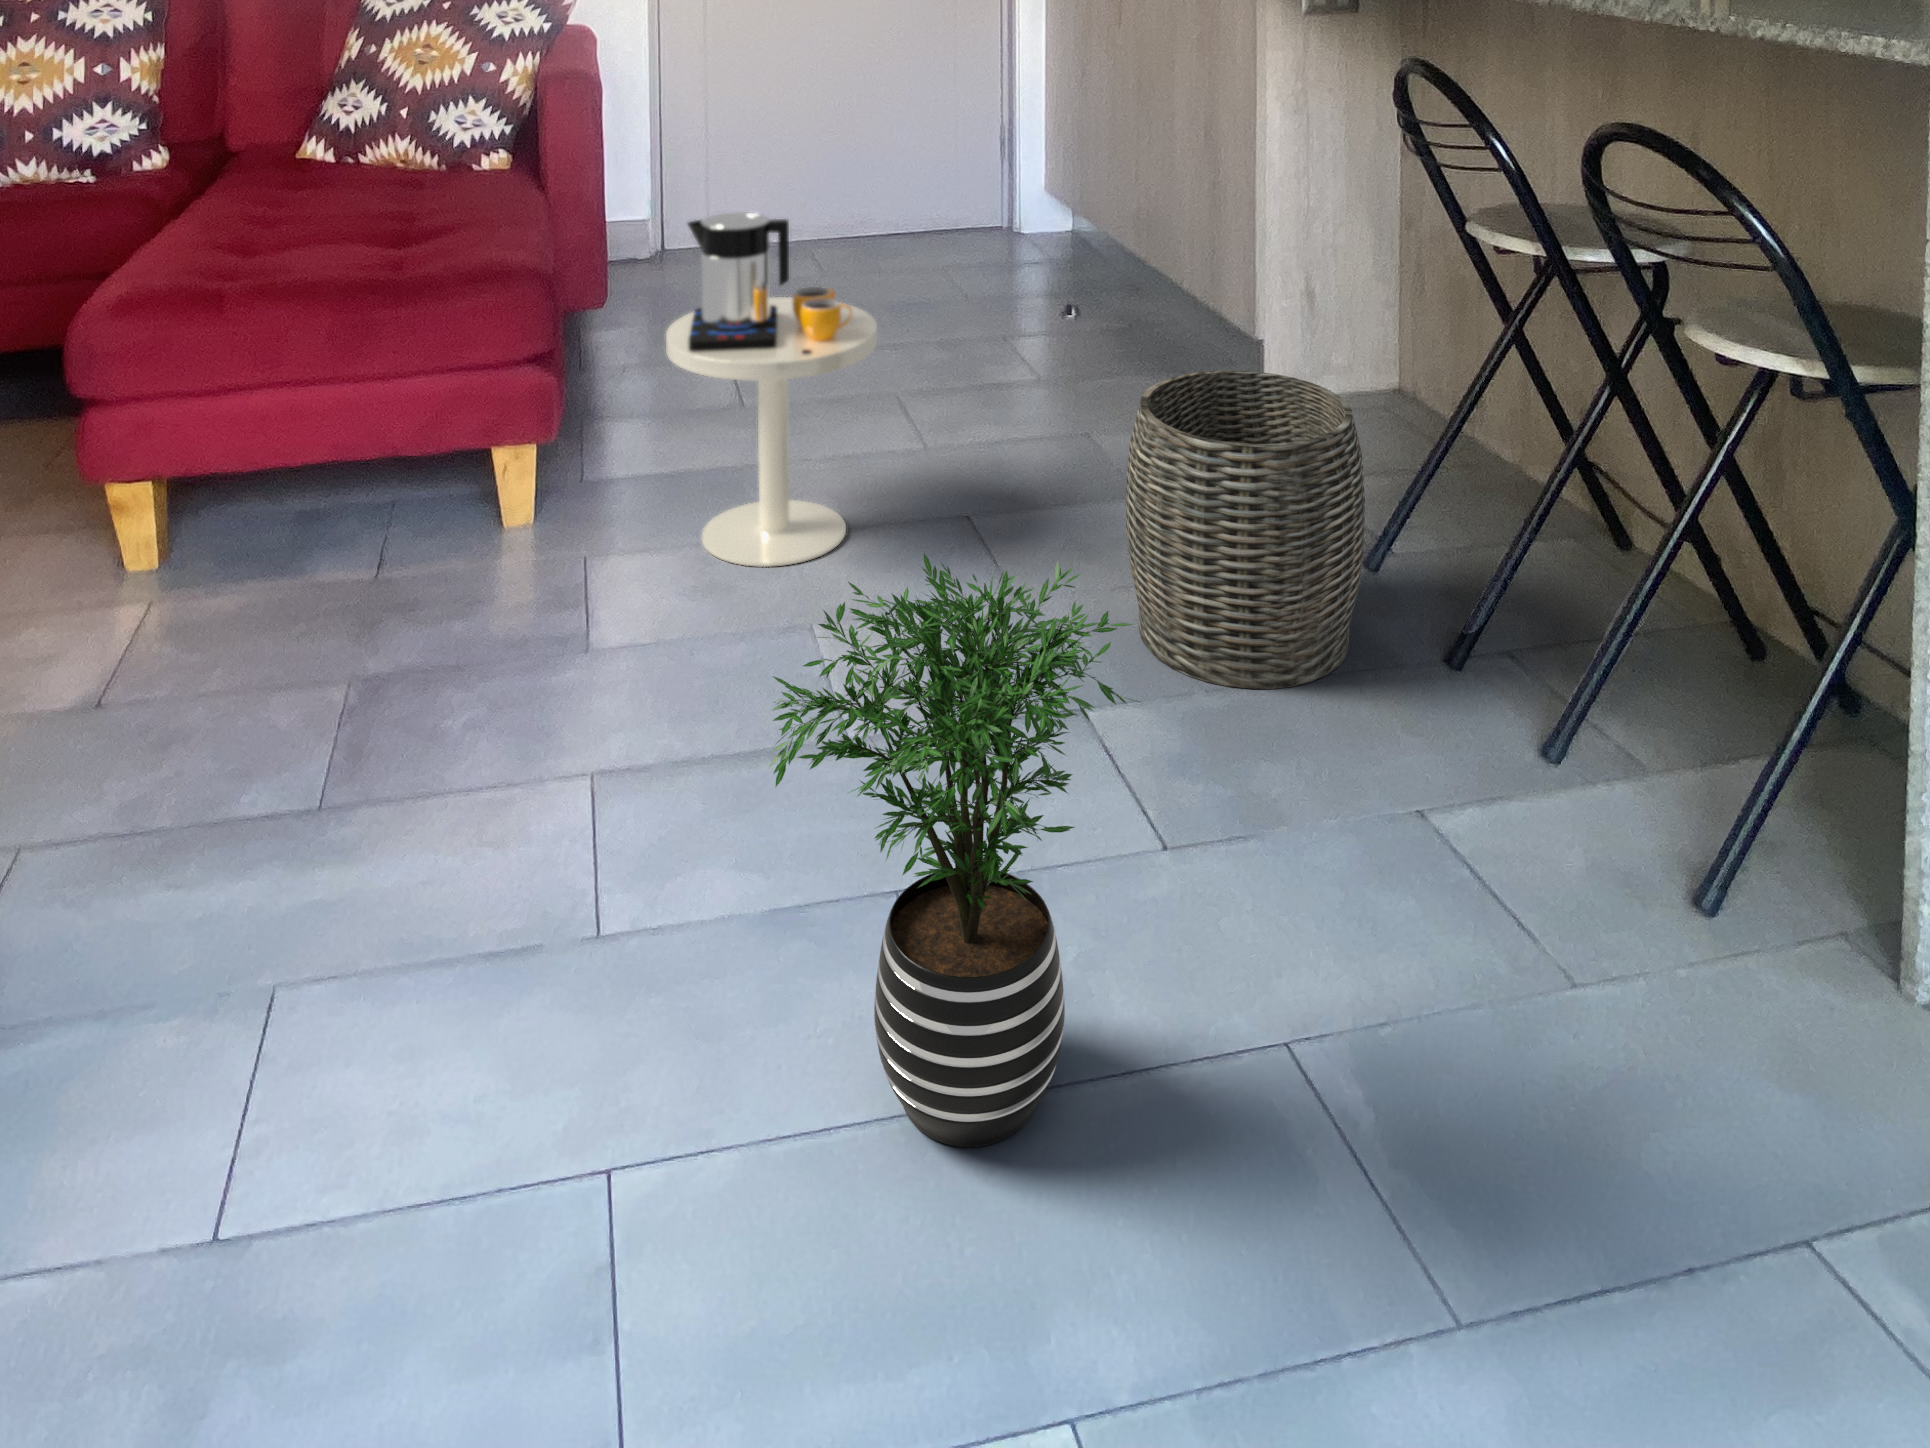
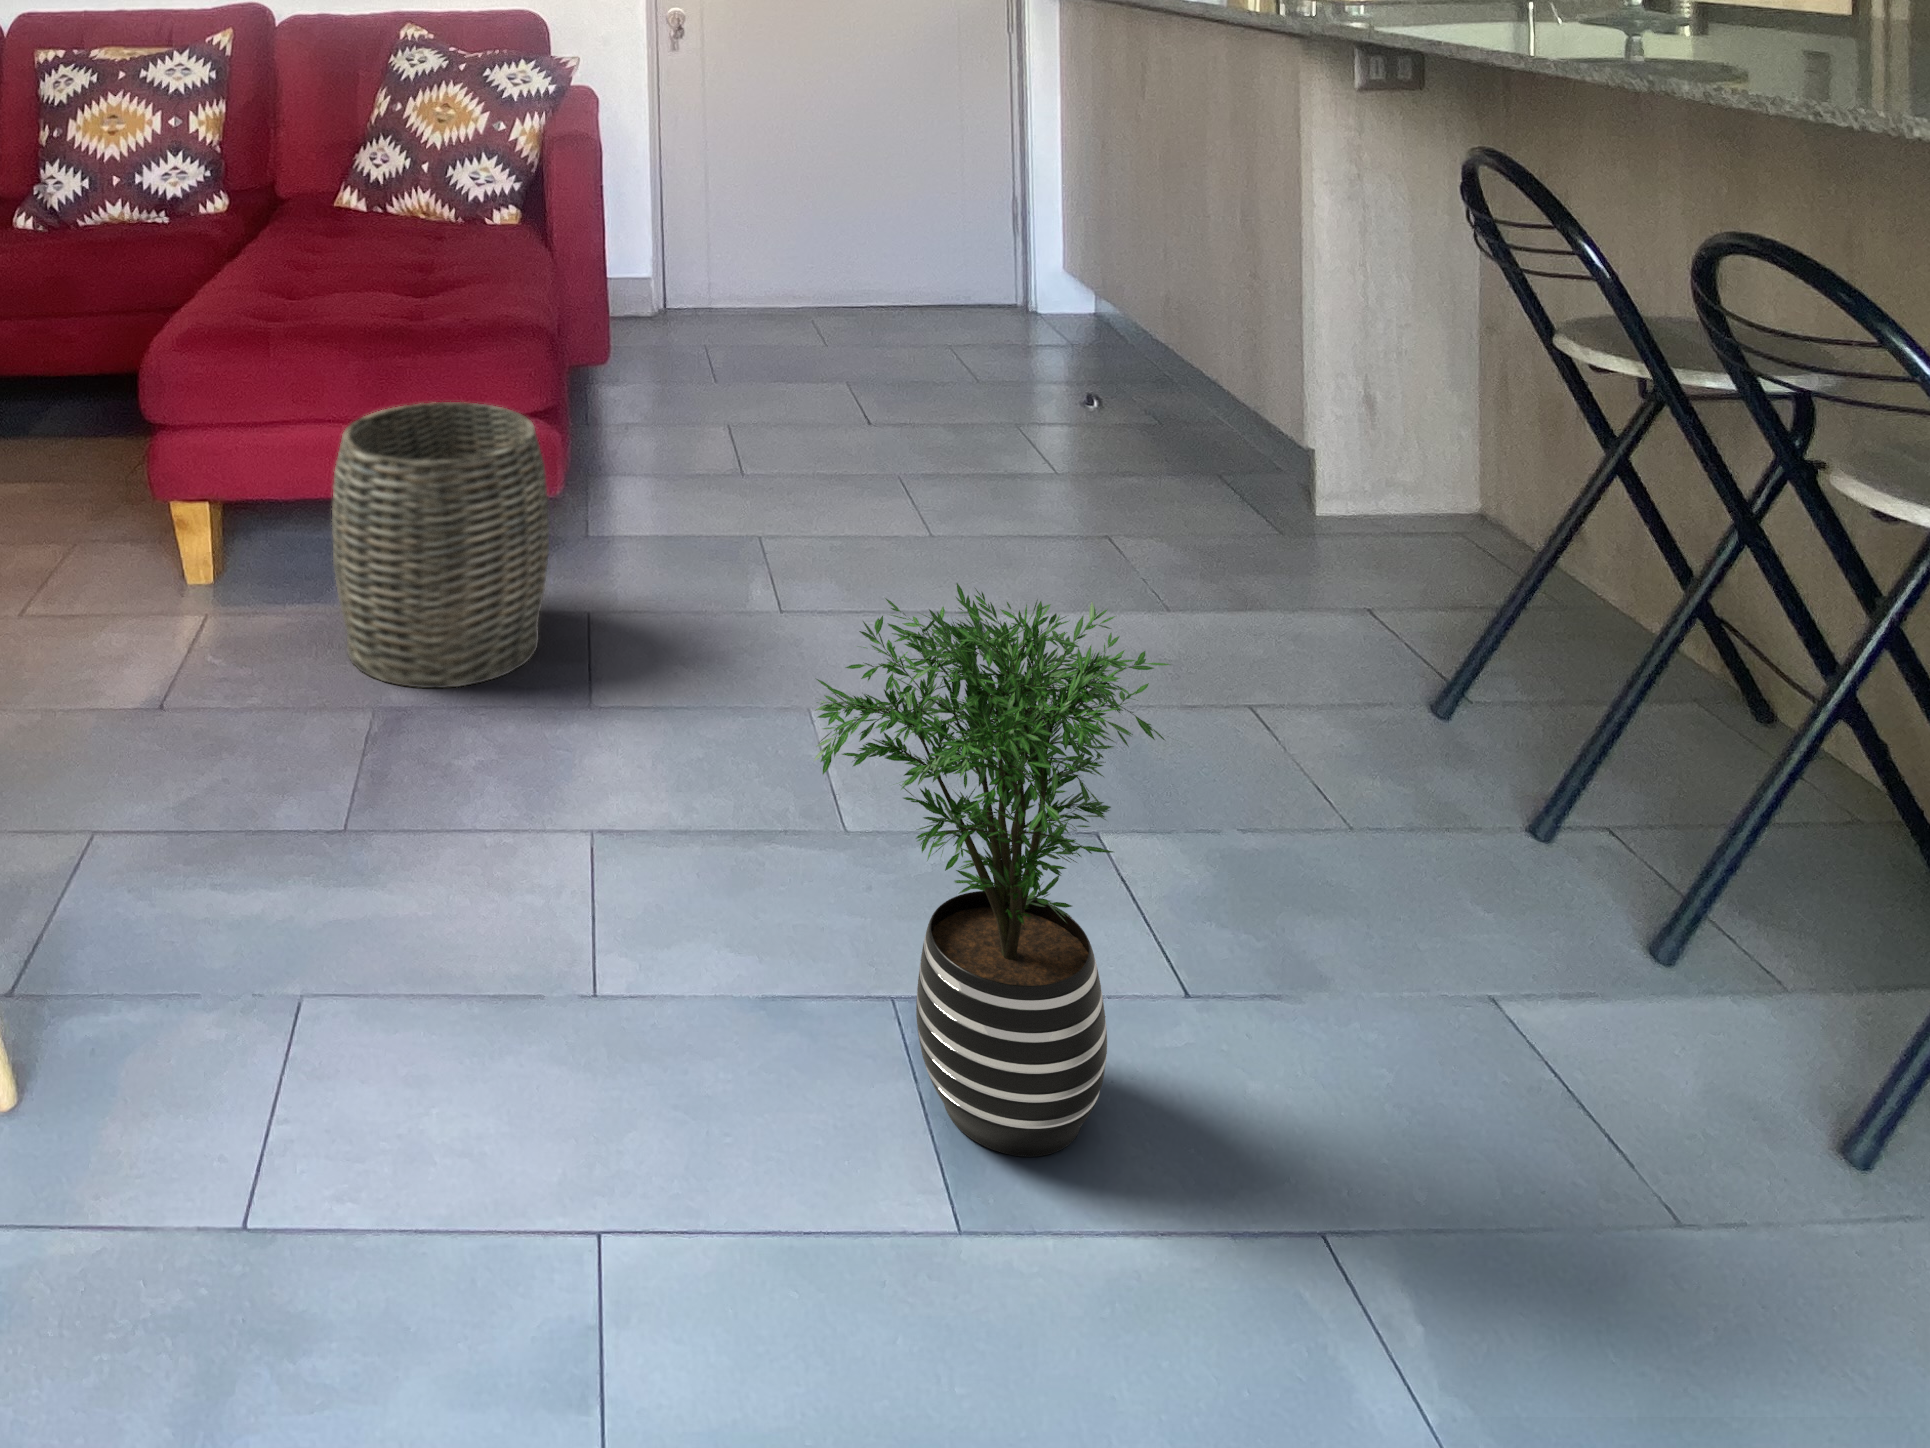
side table: present [666,212,877,567] -> none [688,269,896,620]
woven basket: present [1126,371,1365,689] -> present [332,402,549,688]

